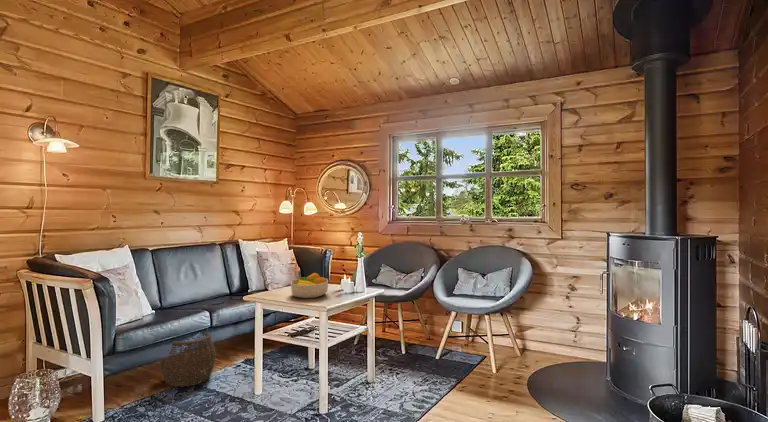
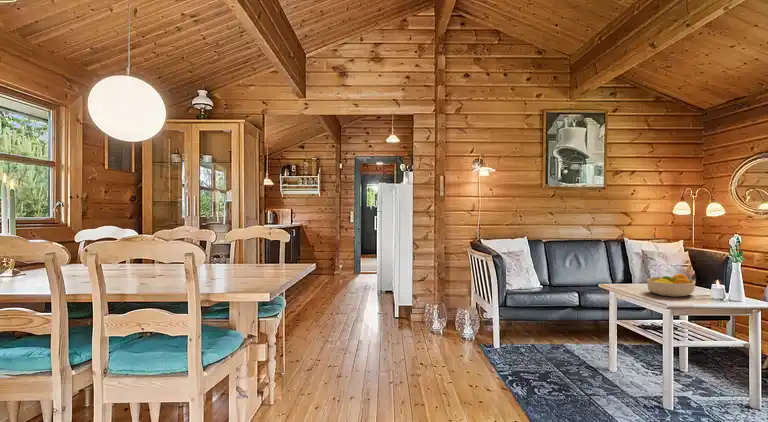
woven basket: present [160,332,216,387] -> none [541,306,585,349]

